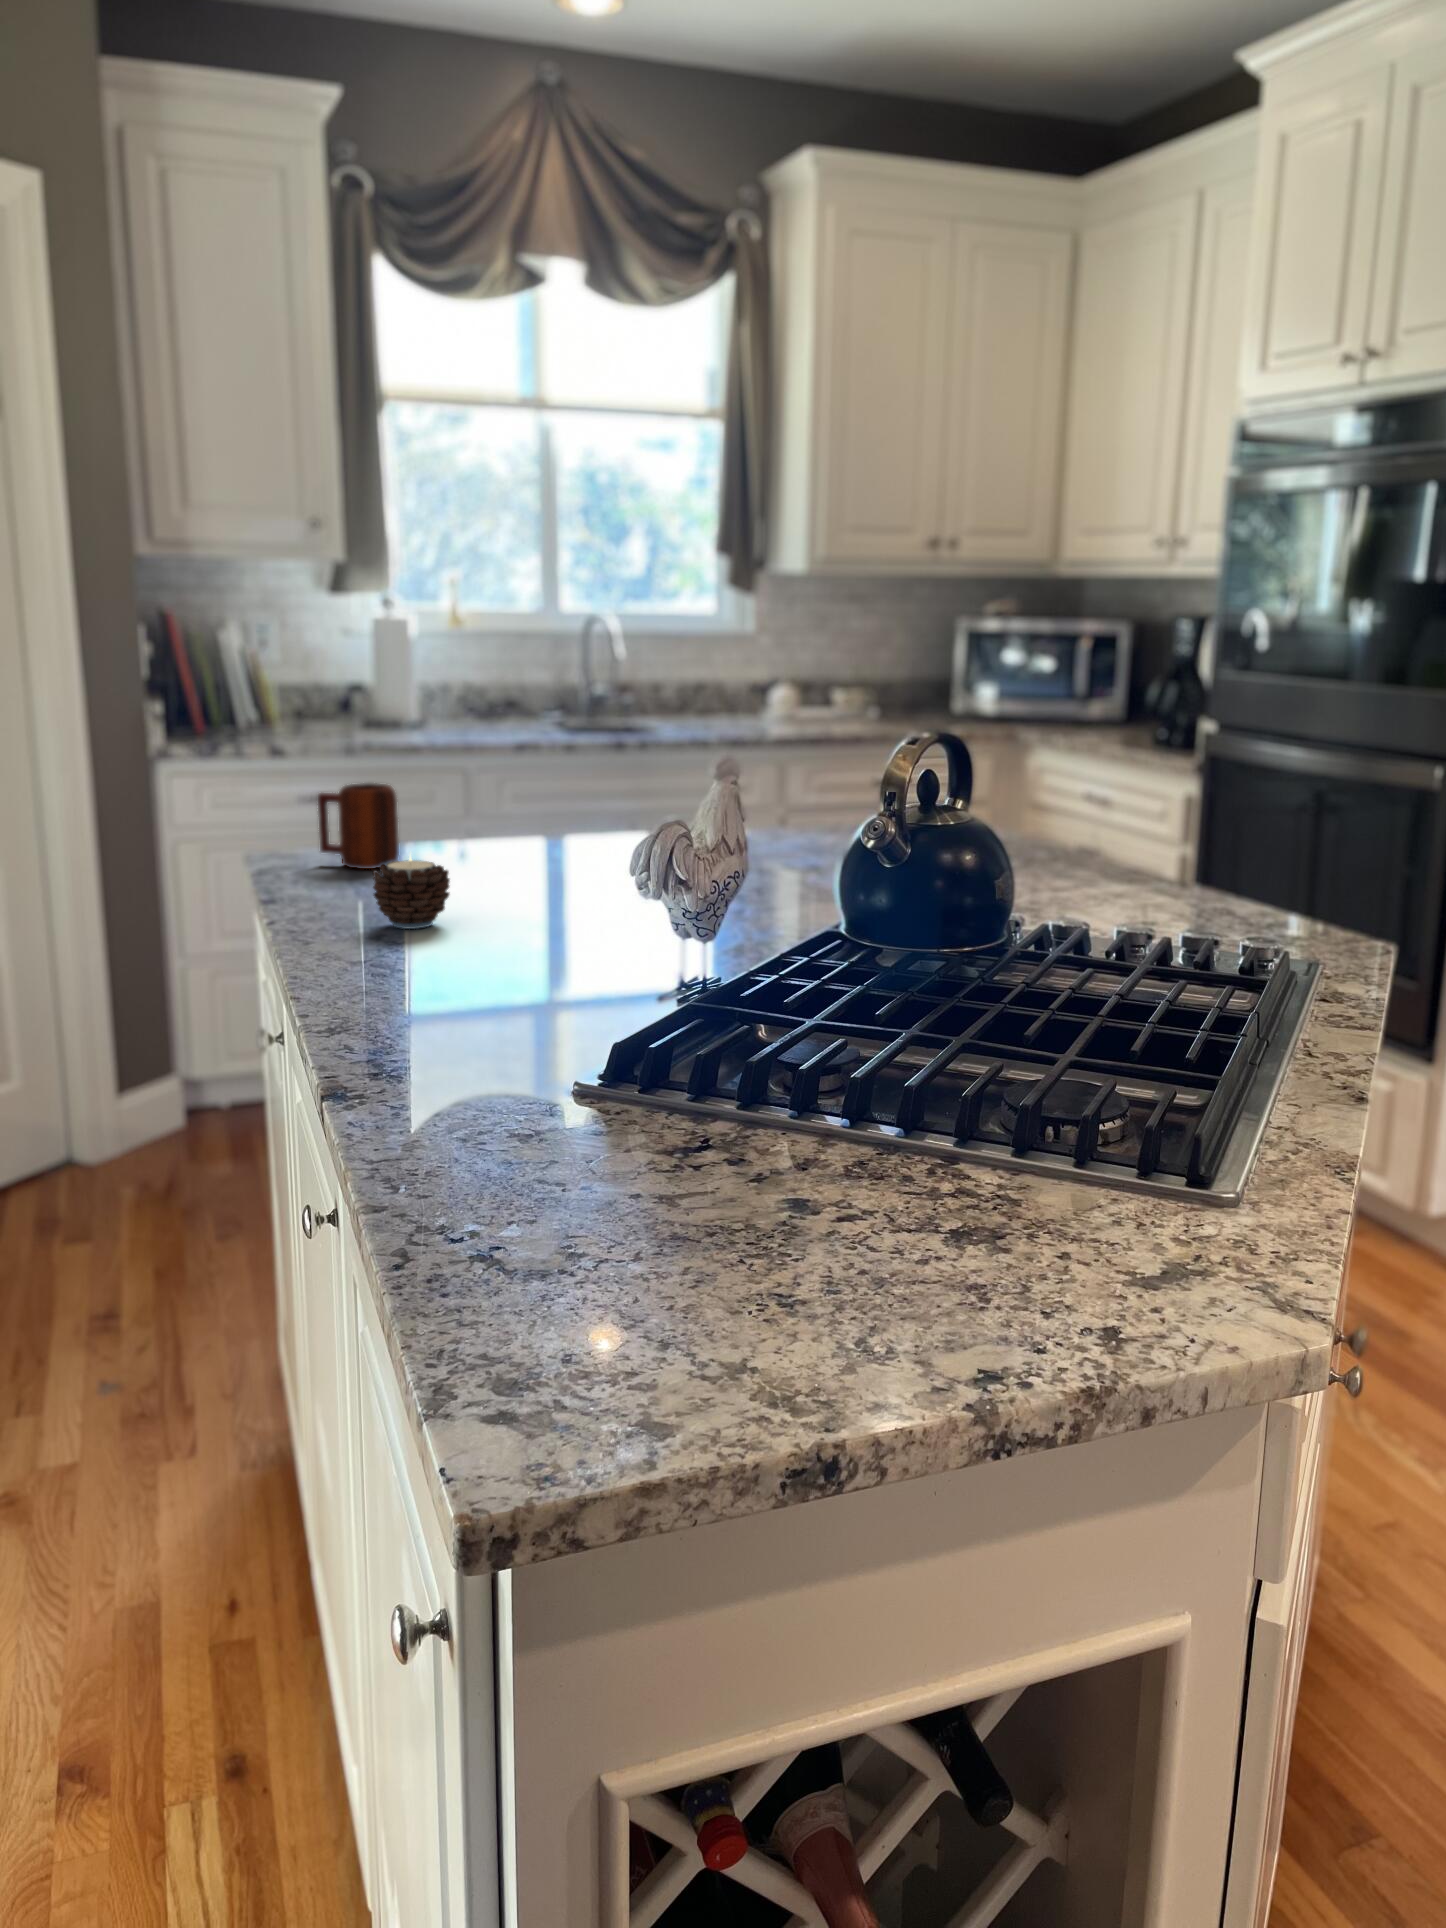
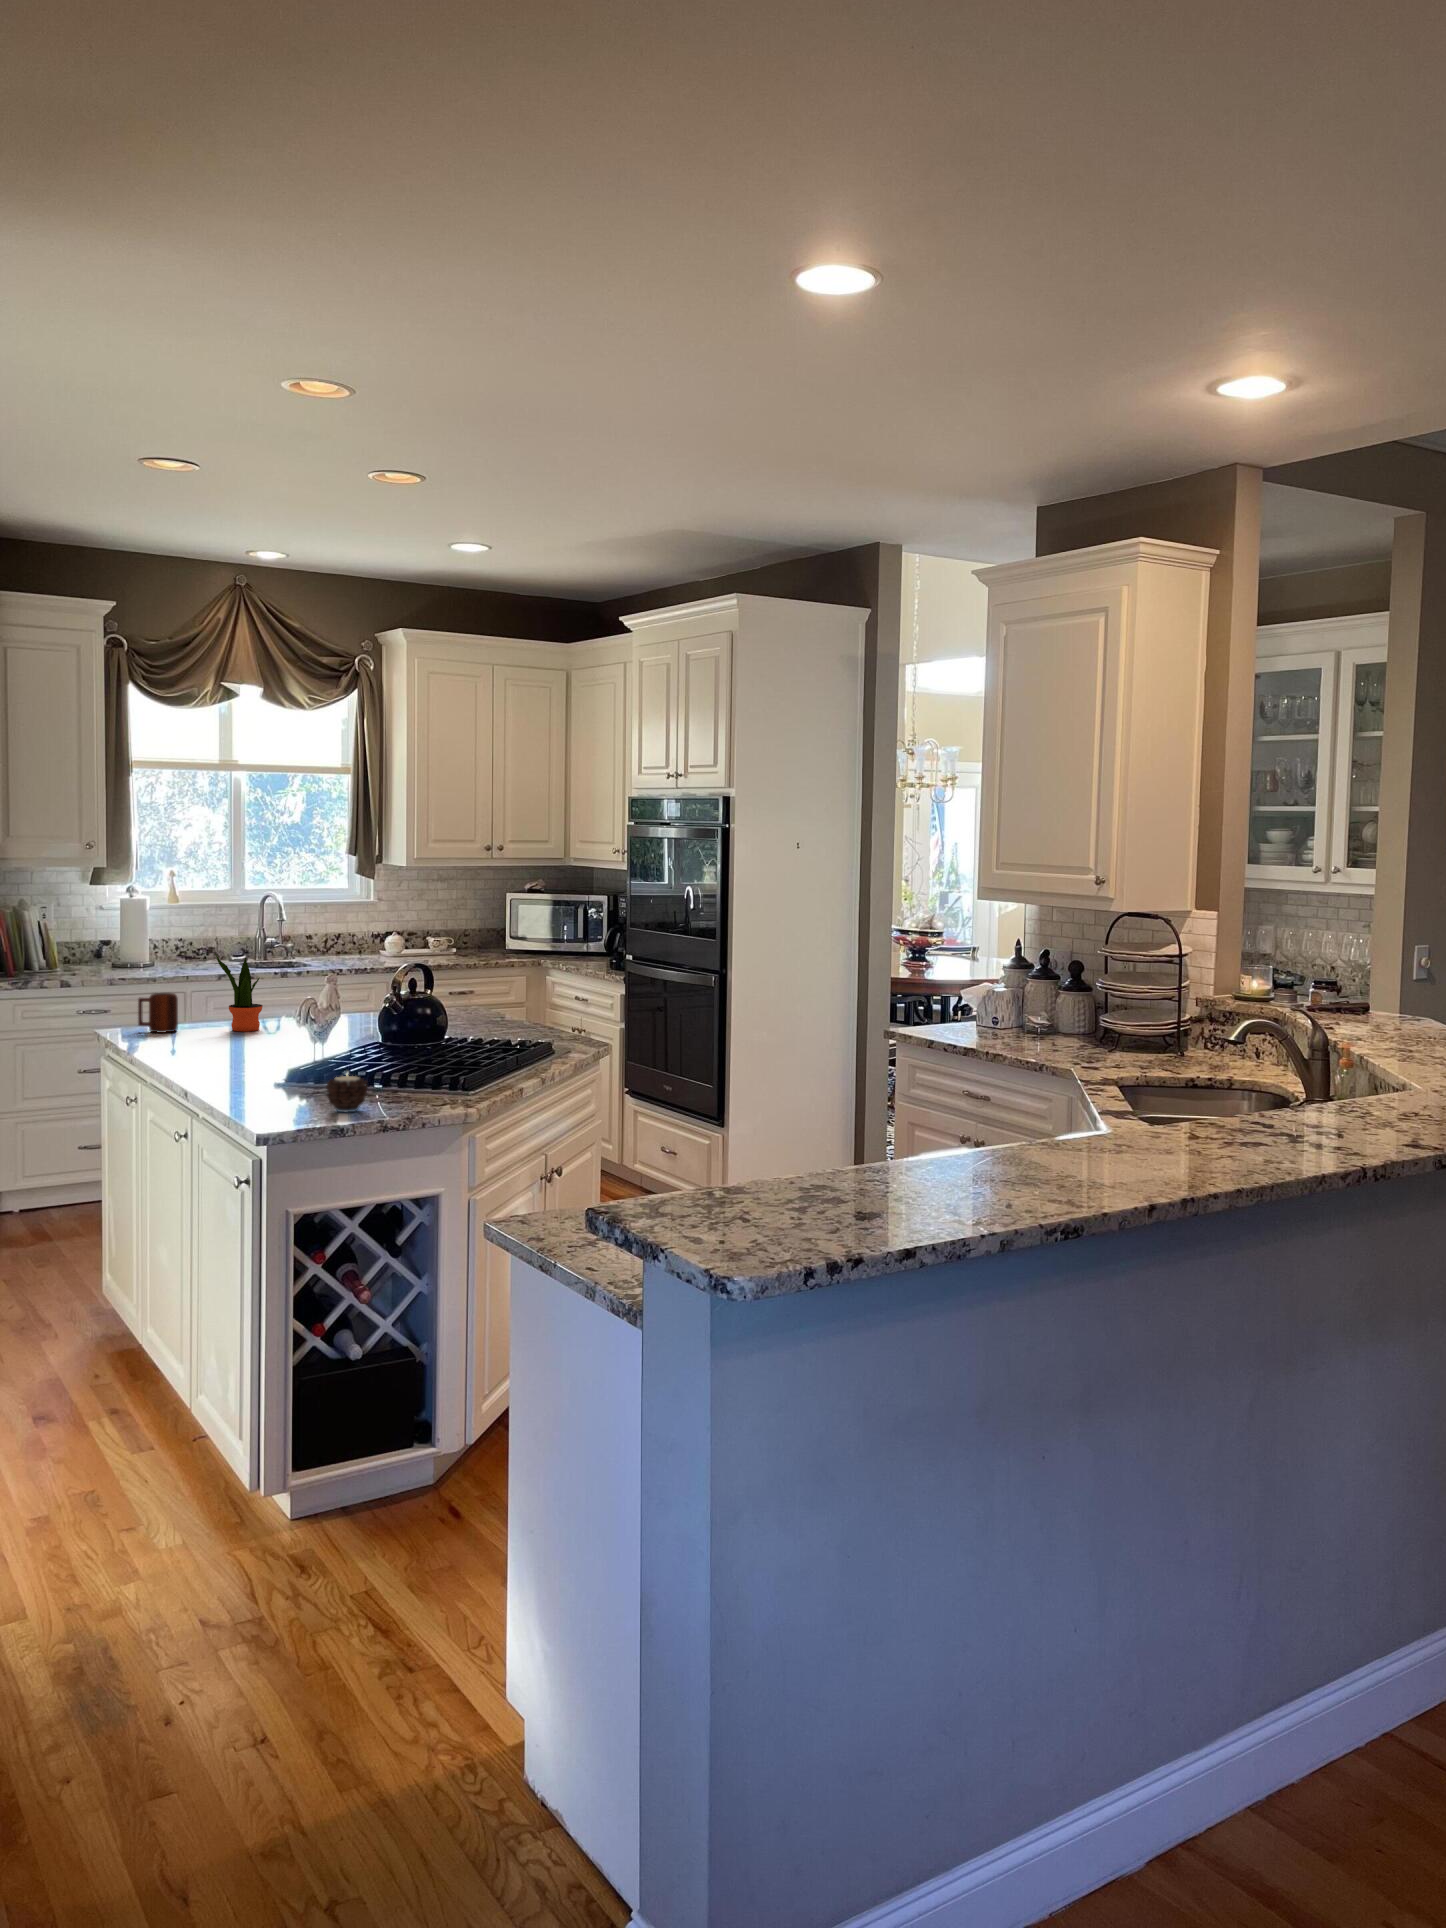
potted plant: none [468,700,568,871] -> present [215,954,263,1031]
candle: present [373,856,450,929] -> present [326,1075,368,1112]

